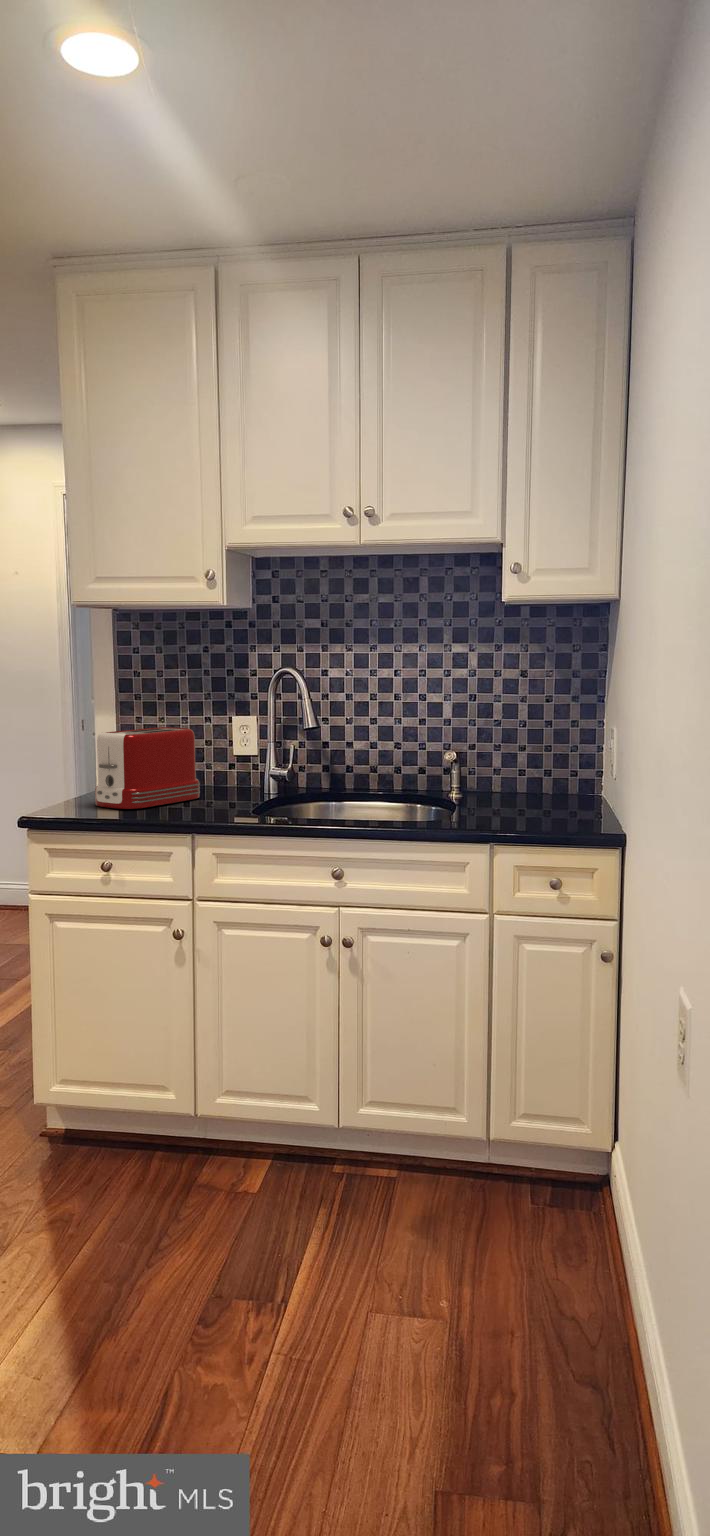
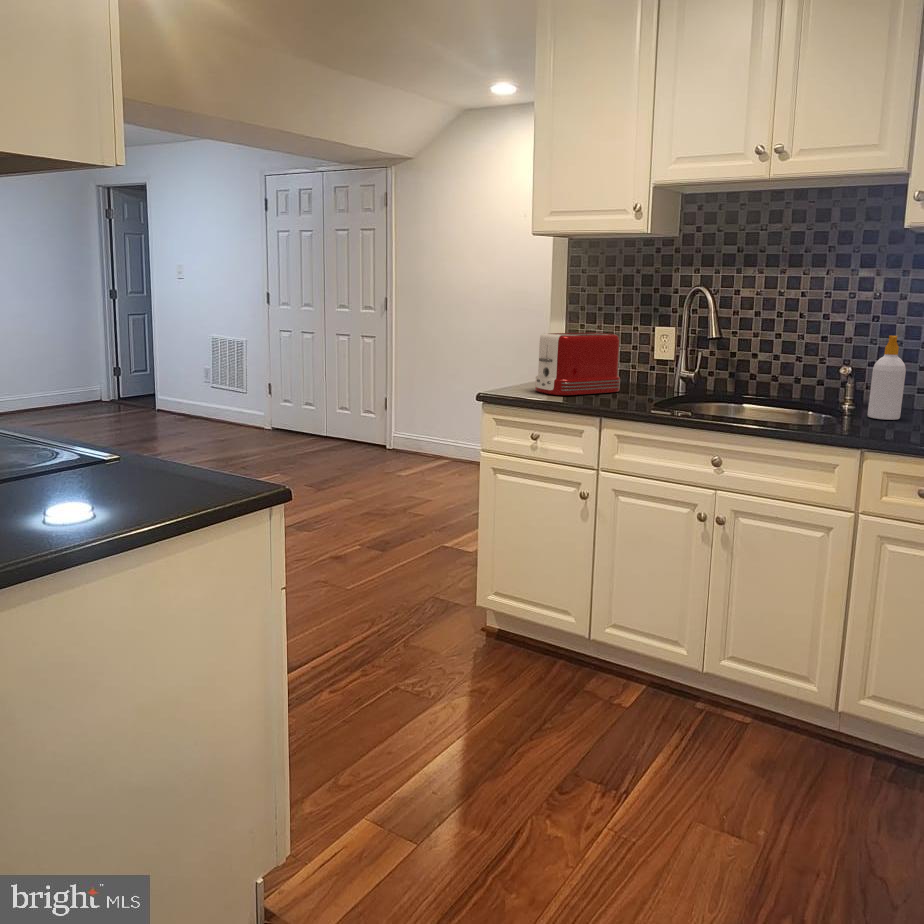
soap bottle: none [483,716,516,808] -> present [868,336,906,420]

